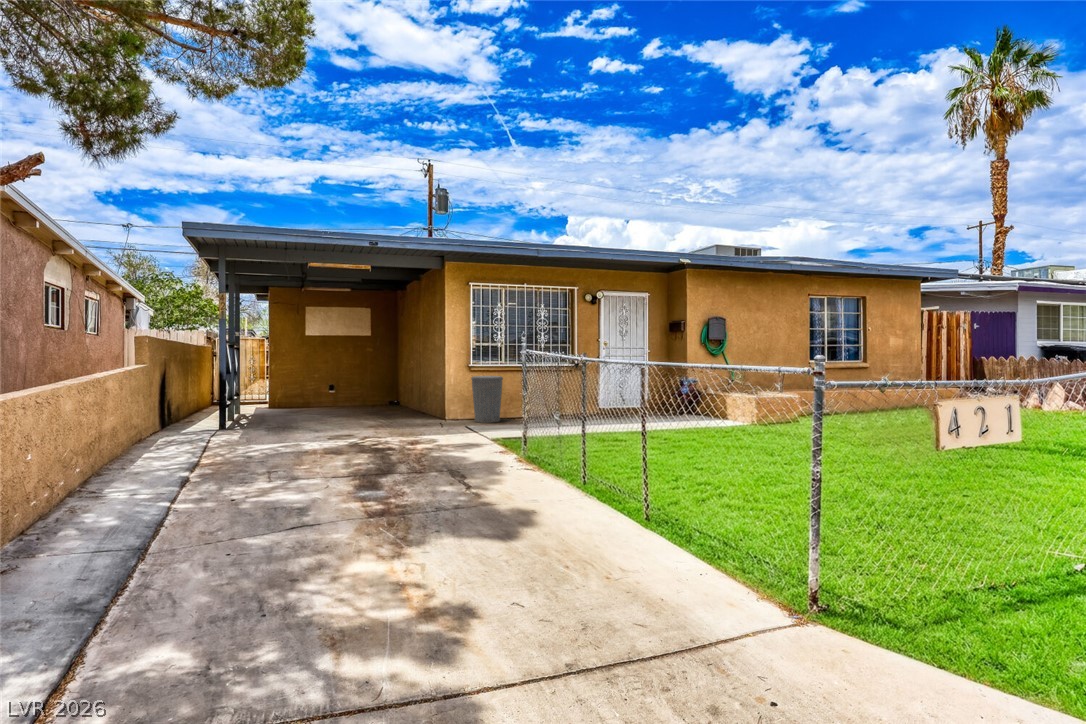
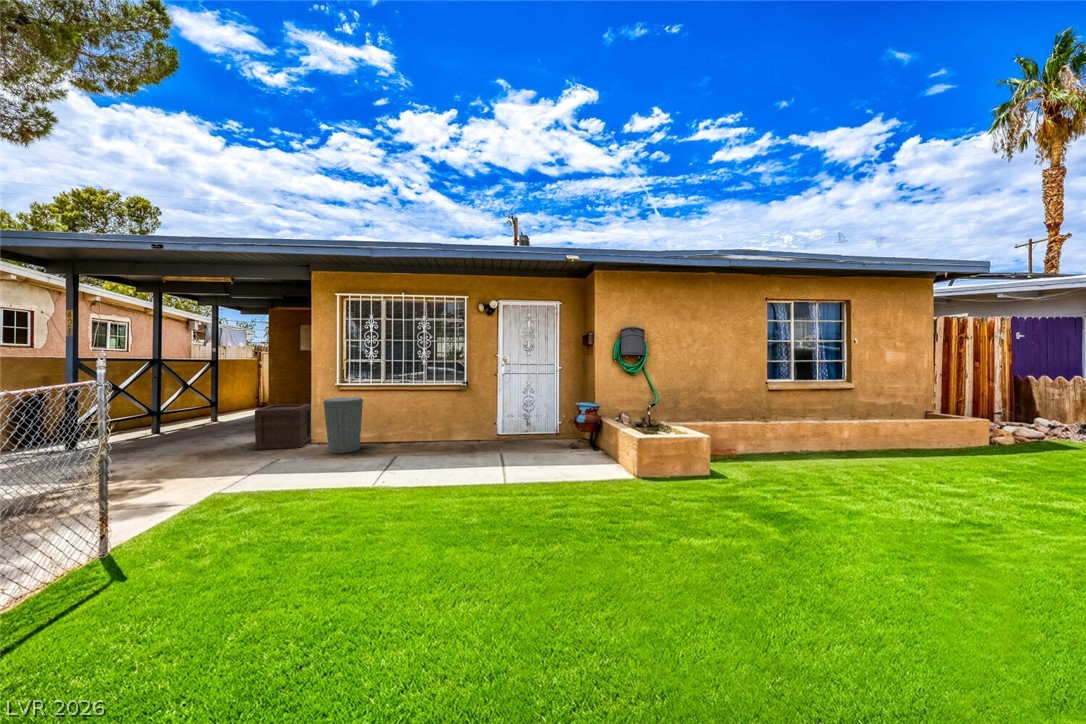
wooden crate: none [400,384,444,423] -> present [255,404,311,450]

